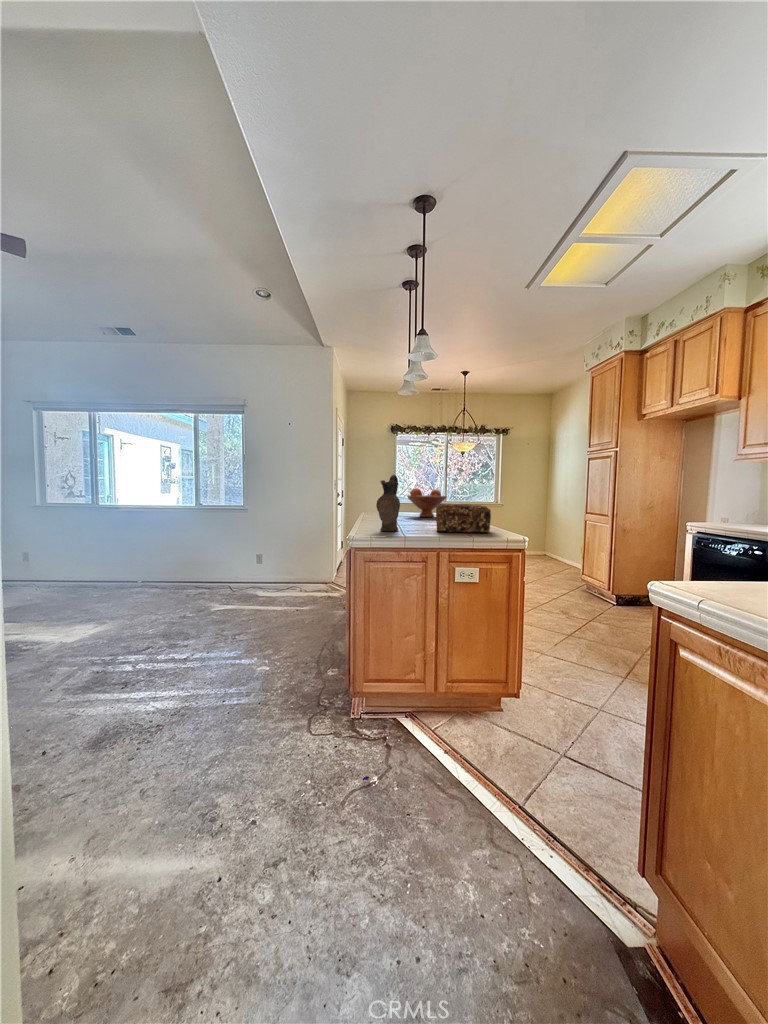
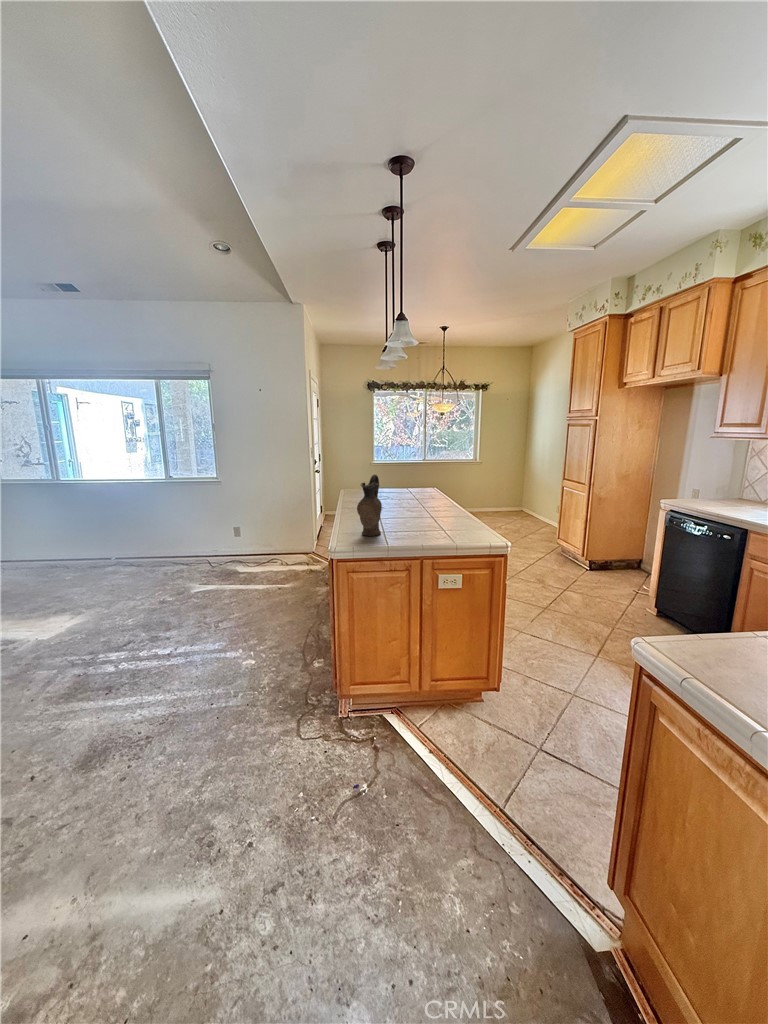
fruit bowl: present [408,488,447,517] -> none [388,469,429,500]
bread loaf: present [436,503,491,532] -> none [420,504,476,535]

